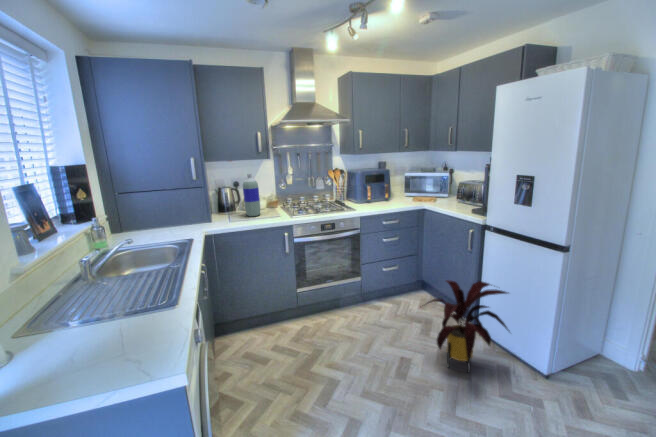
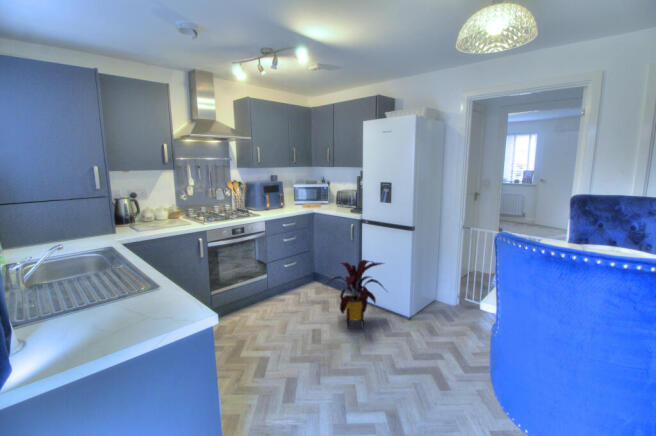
bottle: present [243,174,260,216] -> none [149,183,168,225]

